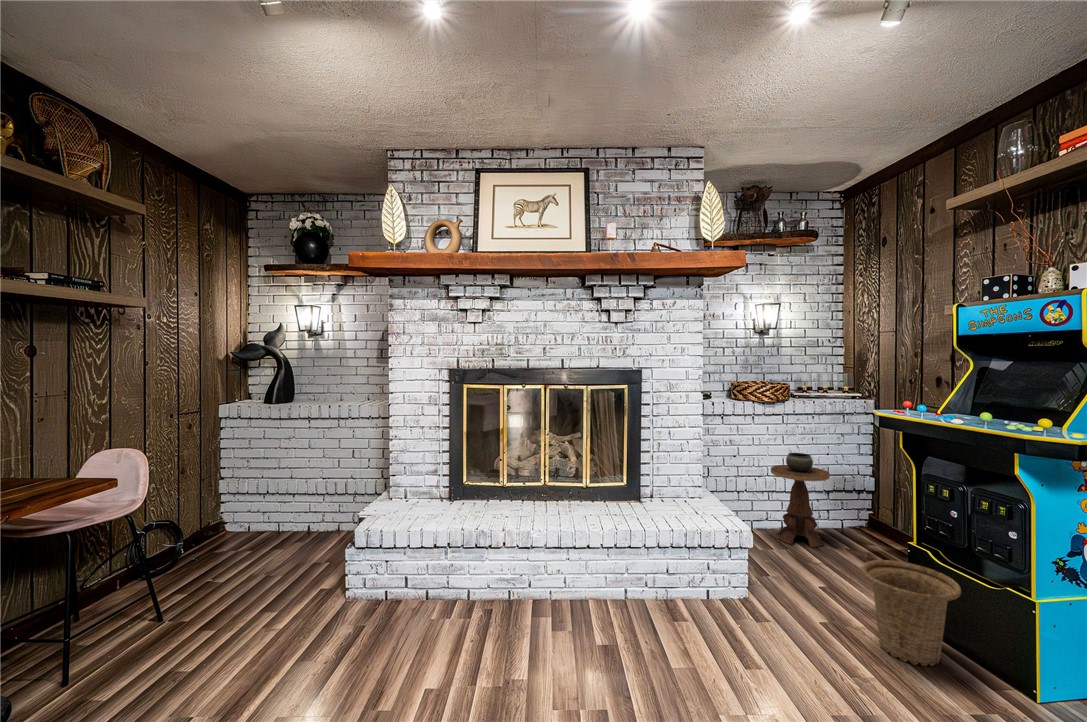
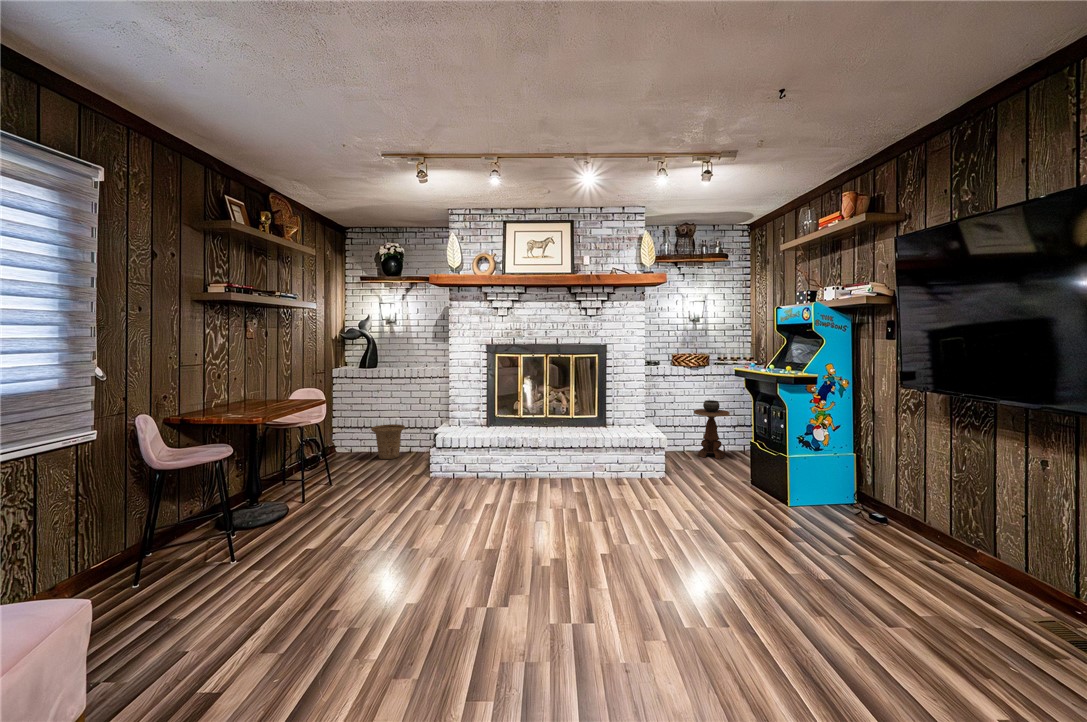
basket: present [861,560,961,666] -> present [371,424,405,459]

